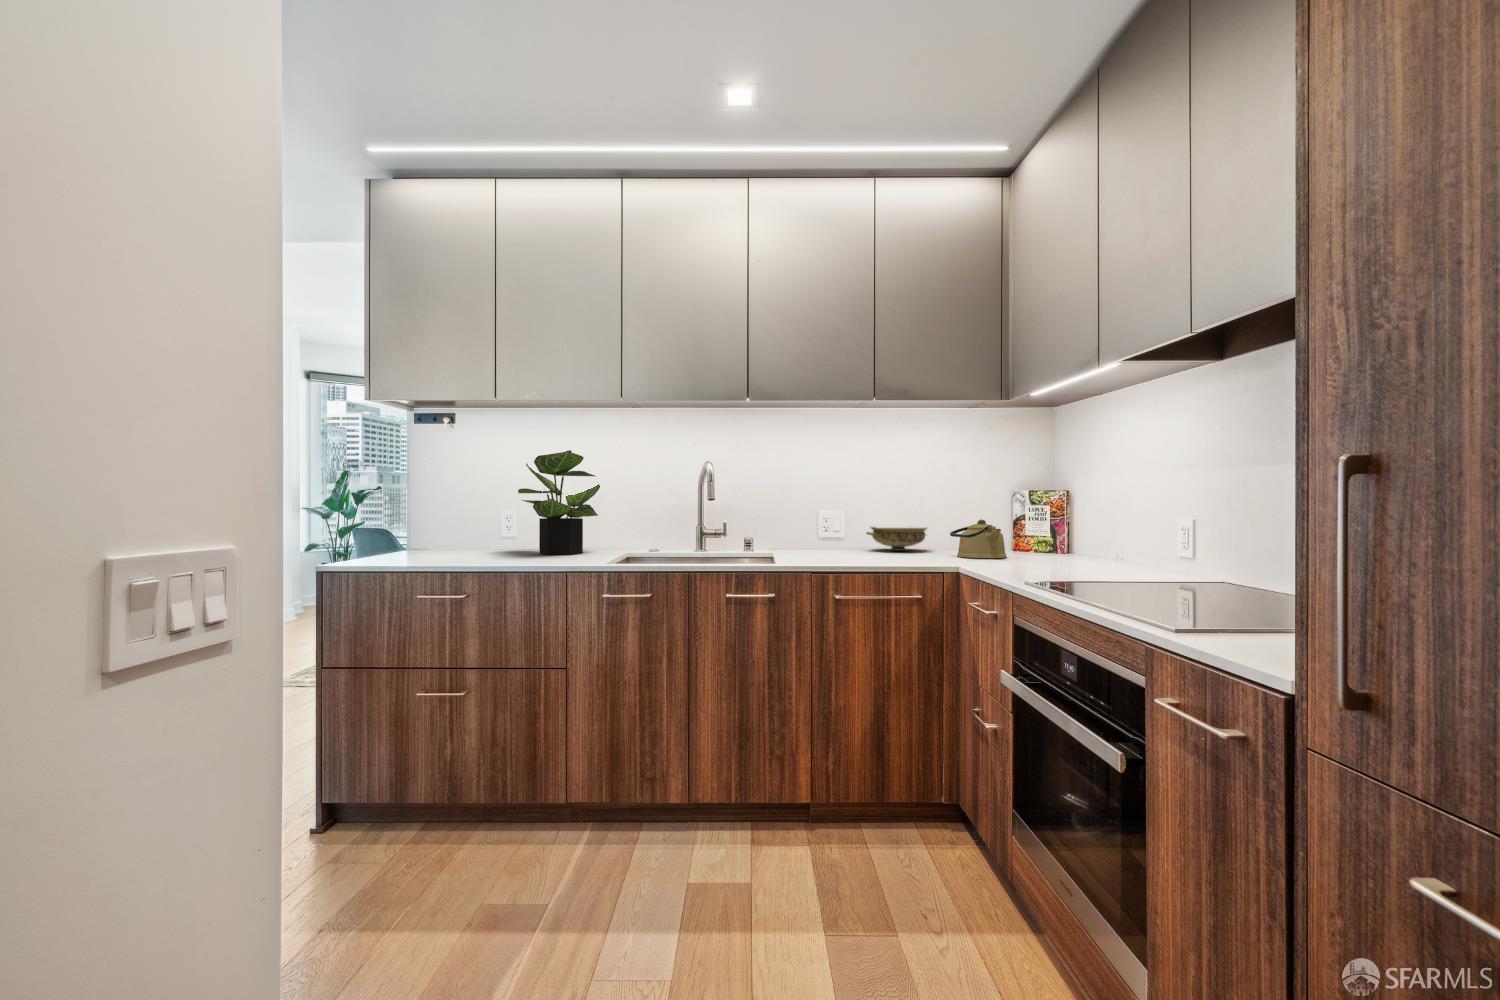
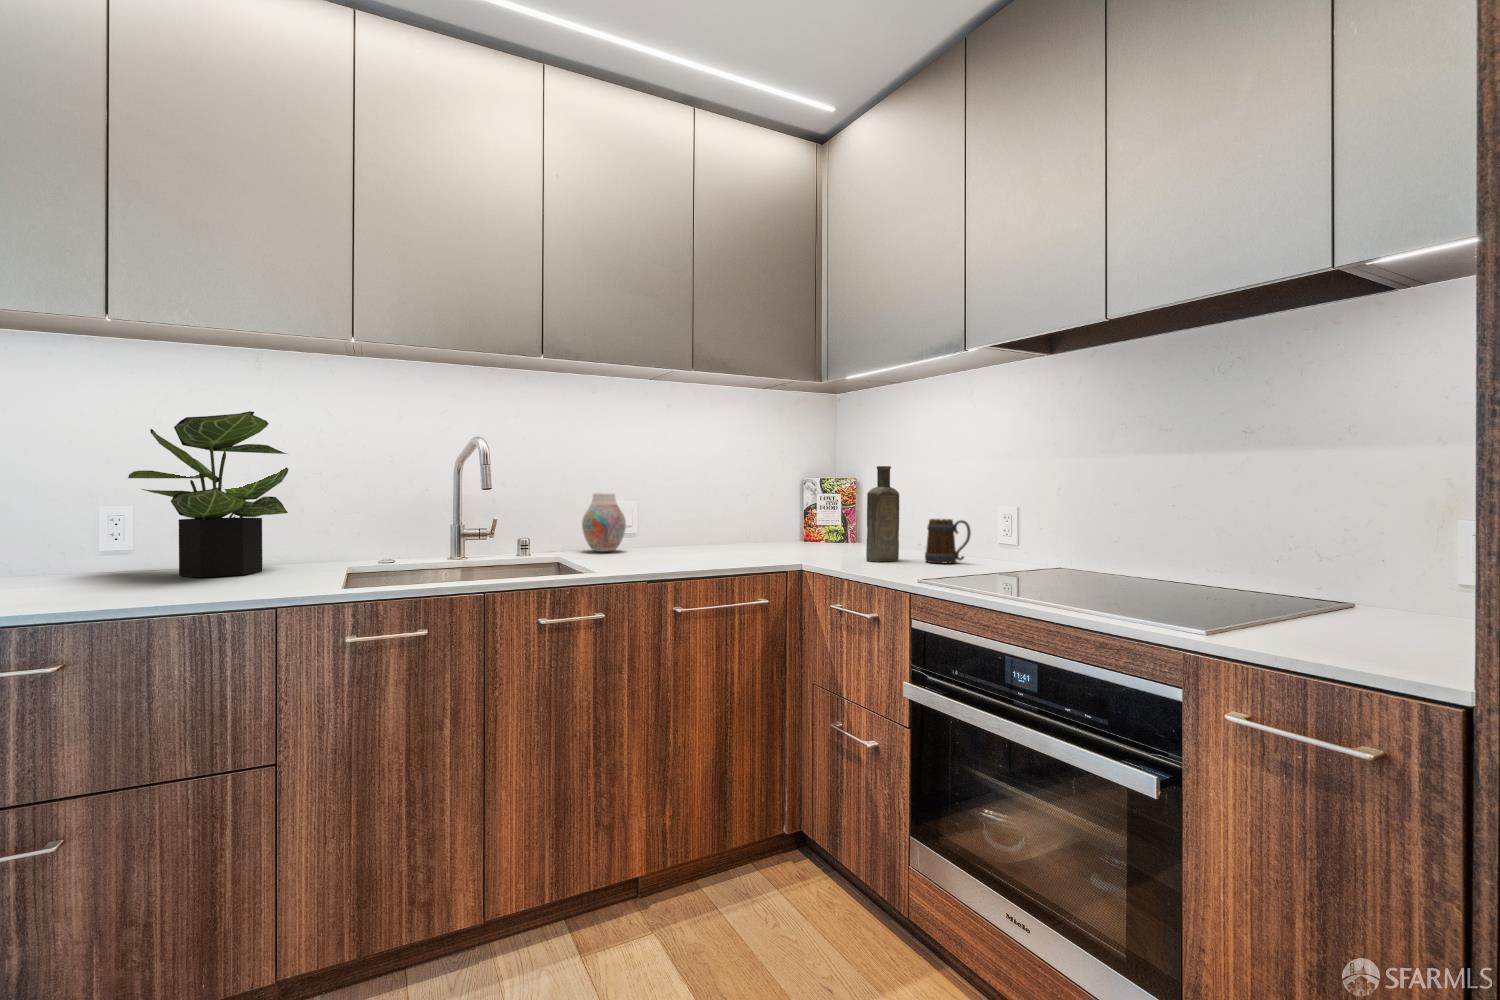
bottle: none [1025,475,1067,566] -> present [866,466,899,561]
vase: none [800,503,836,551] -> present [582,493,626,552]
kettle: present [950,519,1007,558] -> none [760,512,821,554]
ceramic bowl: present [866,526,927,551] -> none [660,520,726,548]
mug: none [1091,526,1136,571] -> present [925,519,971,564]

